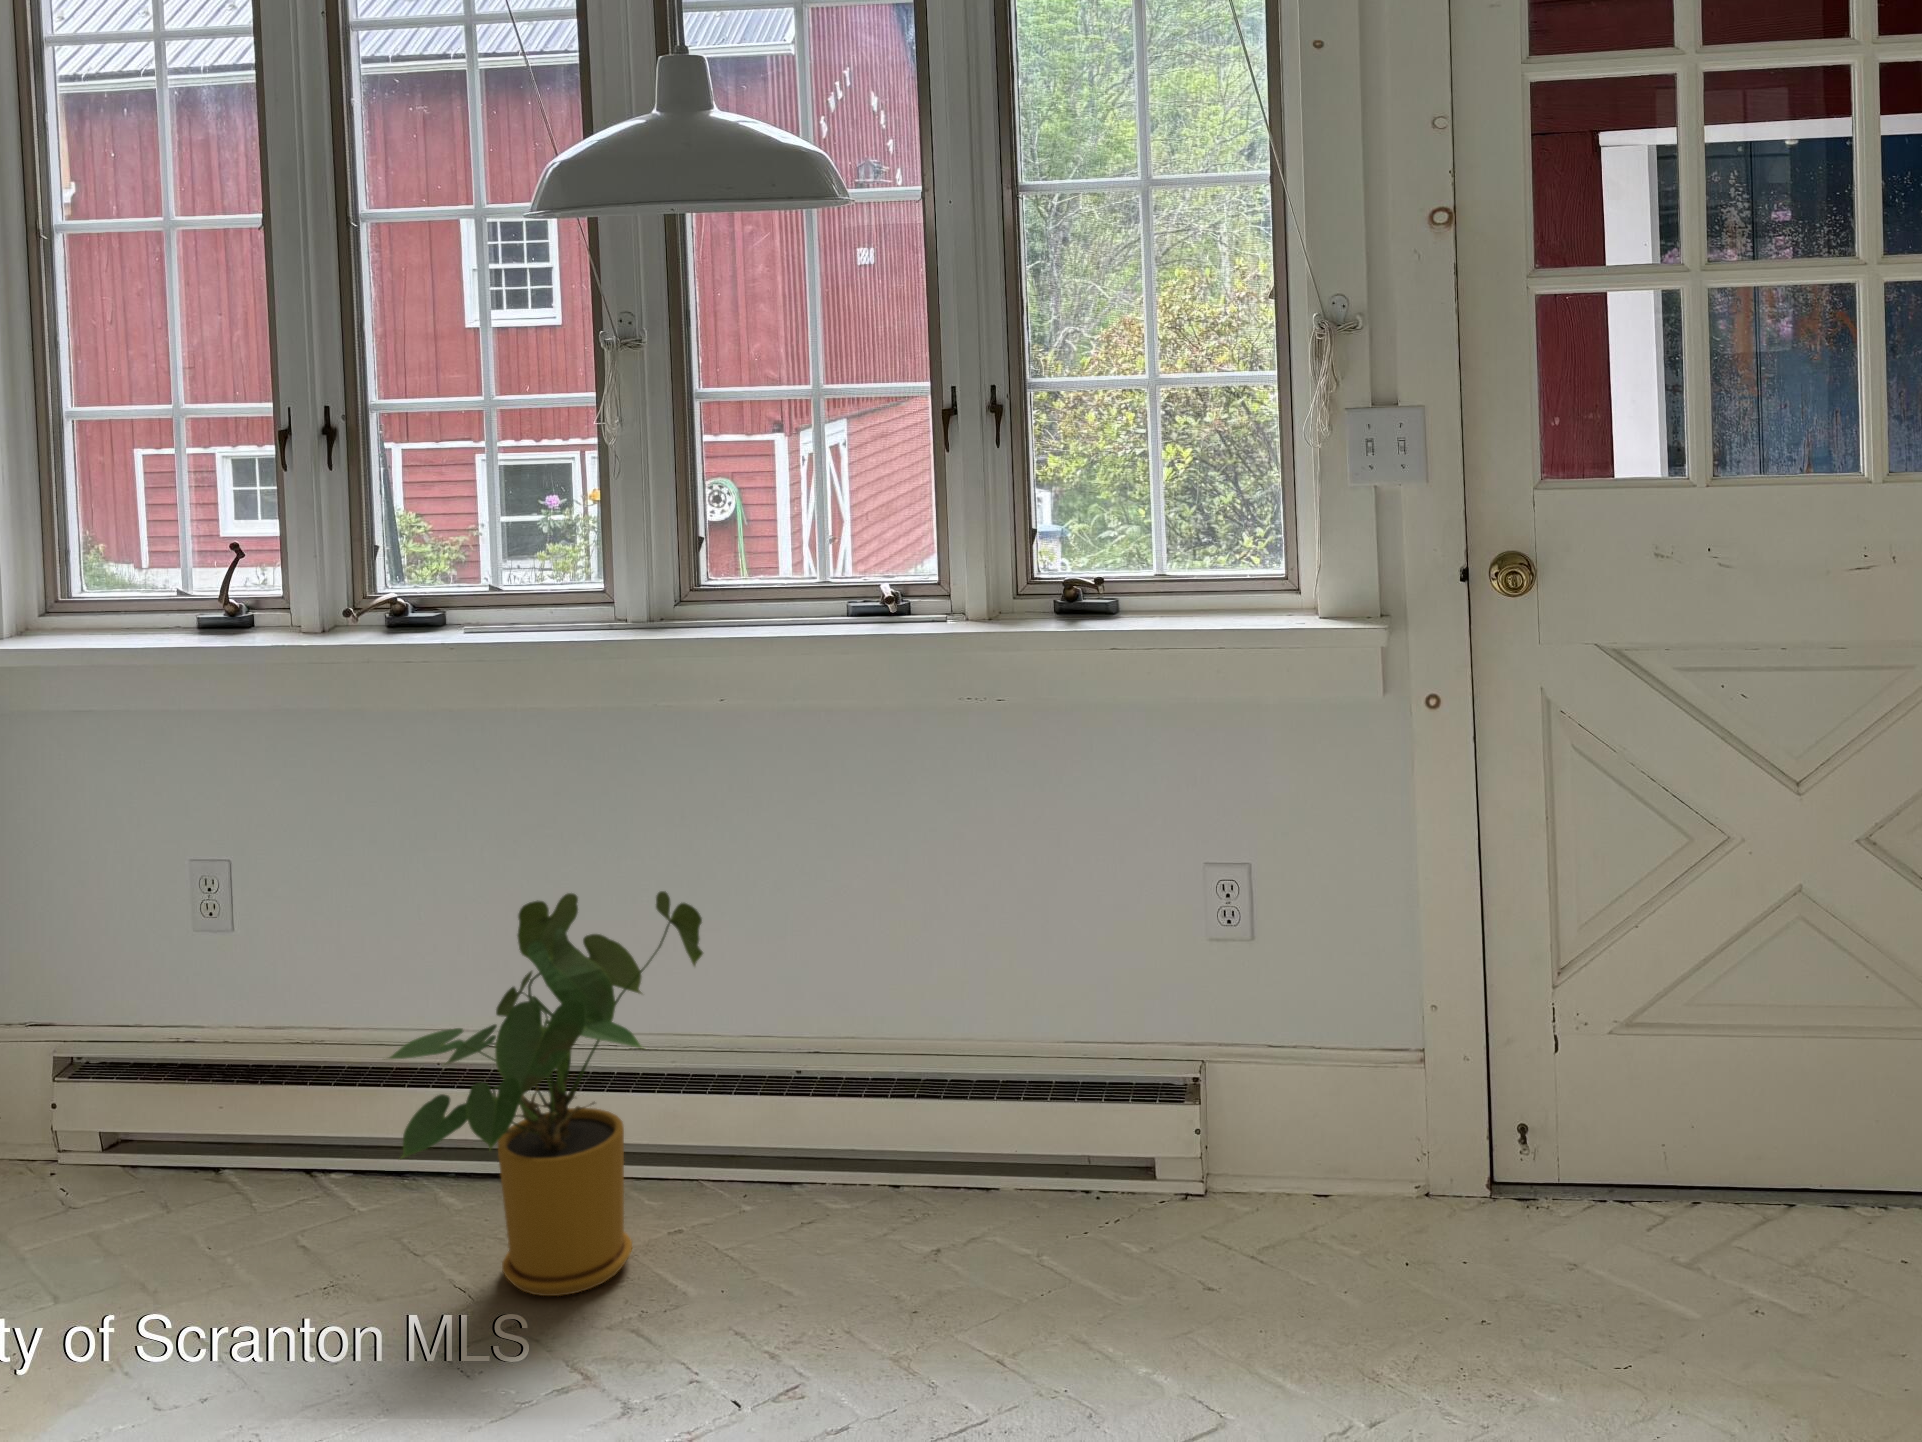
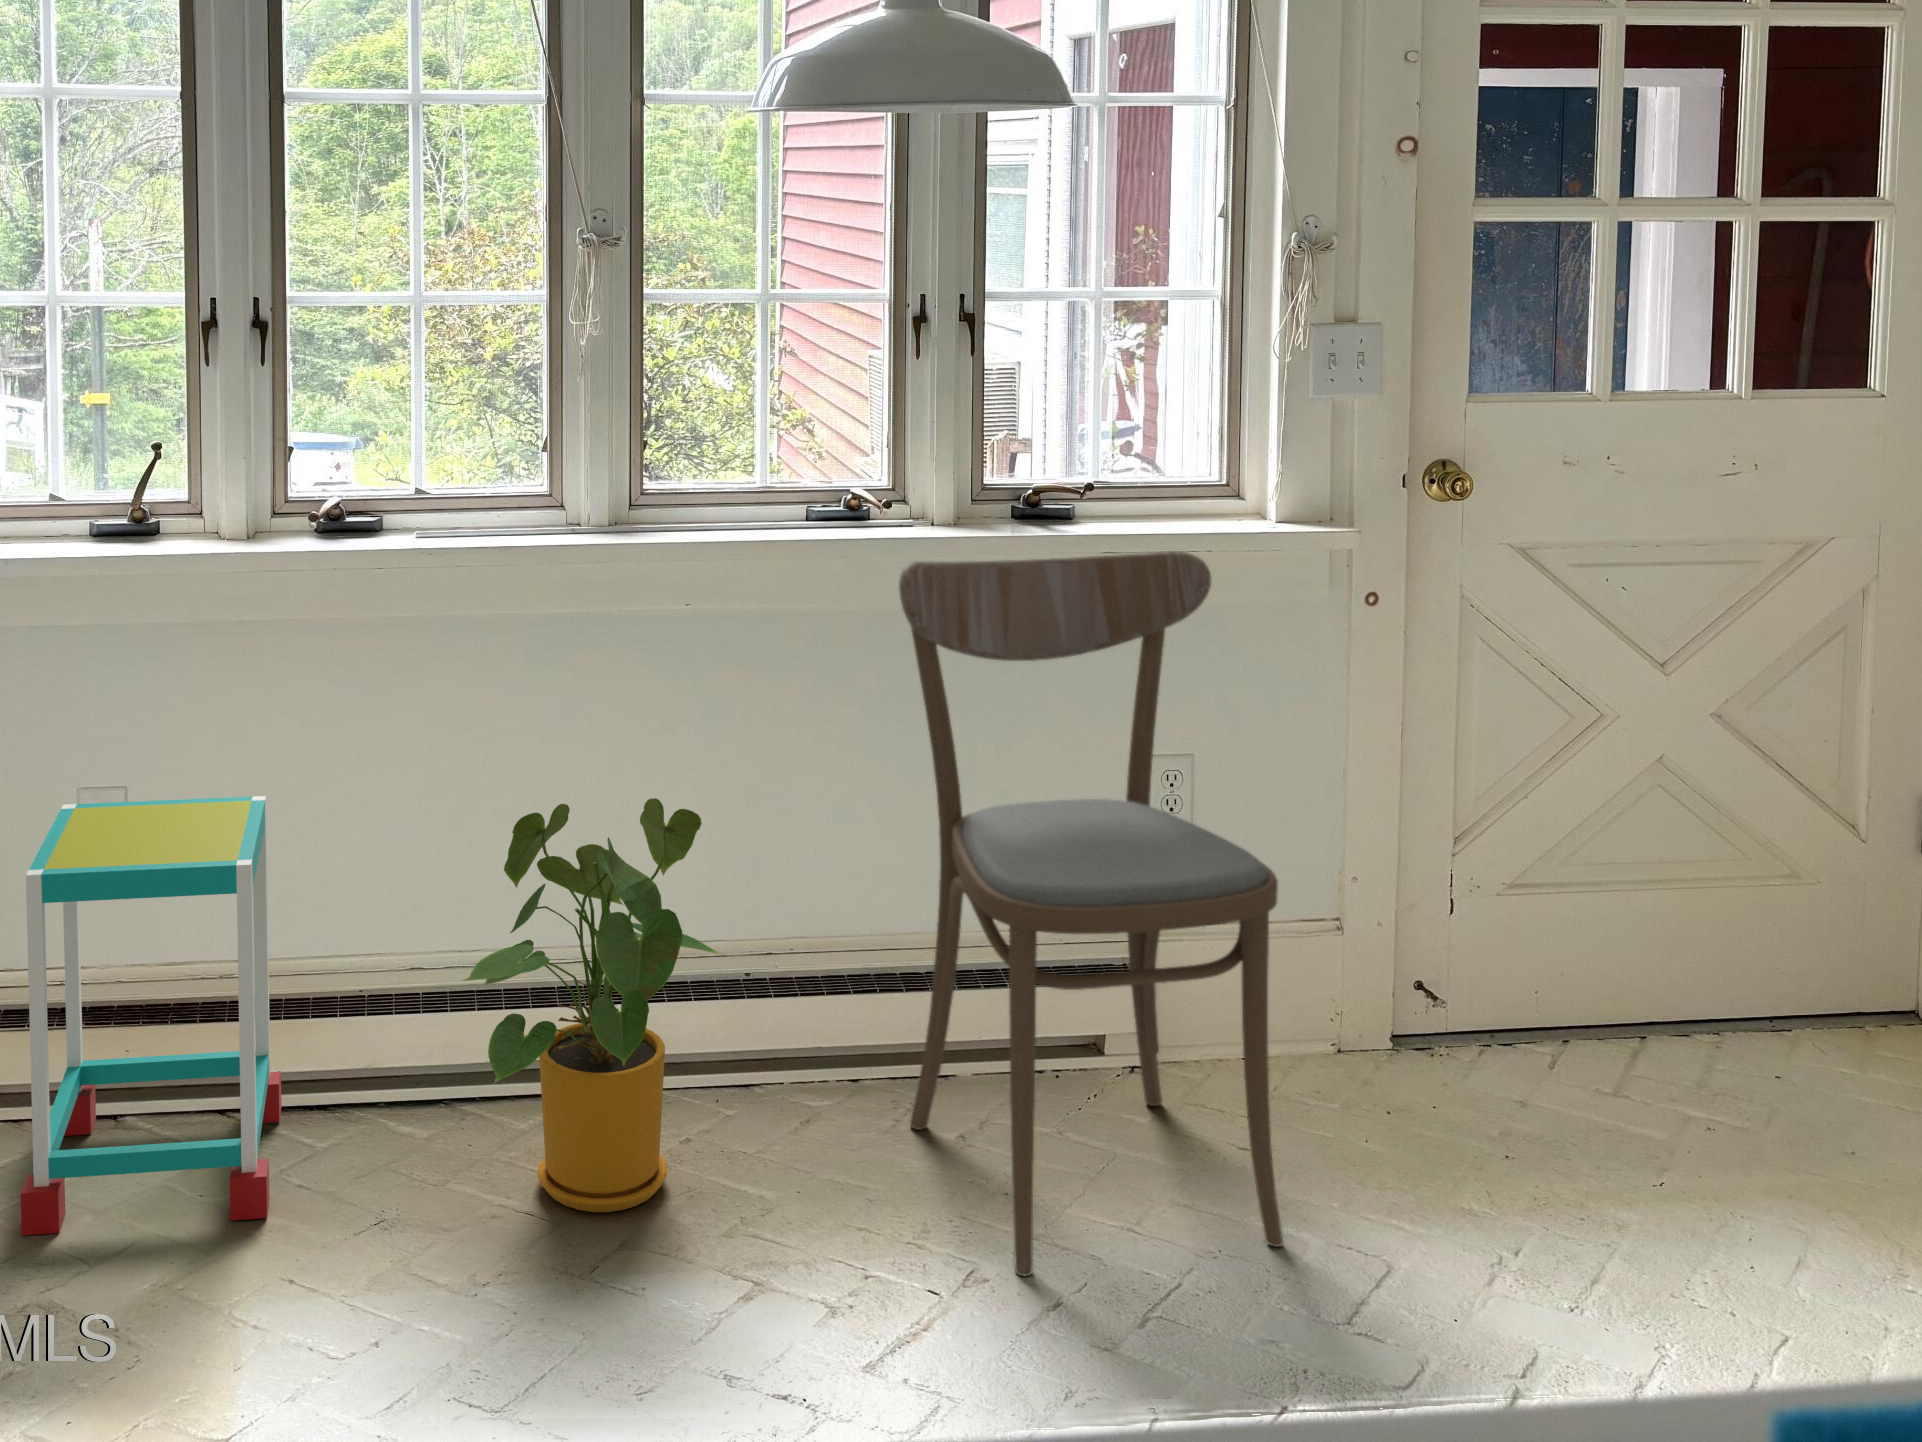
dining chair: none [847,652,1183,1398] -> present [899,551,1283,1276]
side table: none [40,875,358,1273] -> present [21,796,281,1236]

